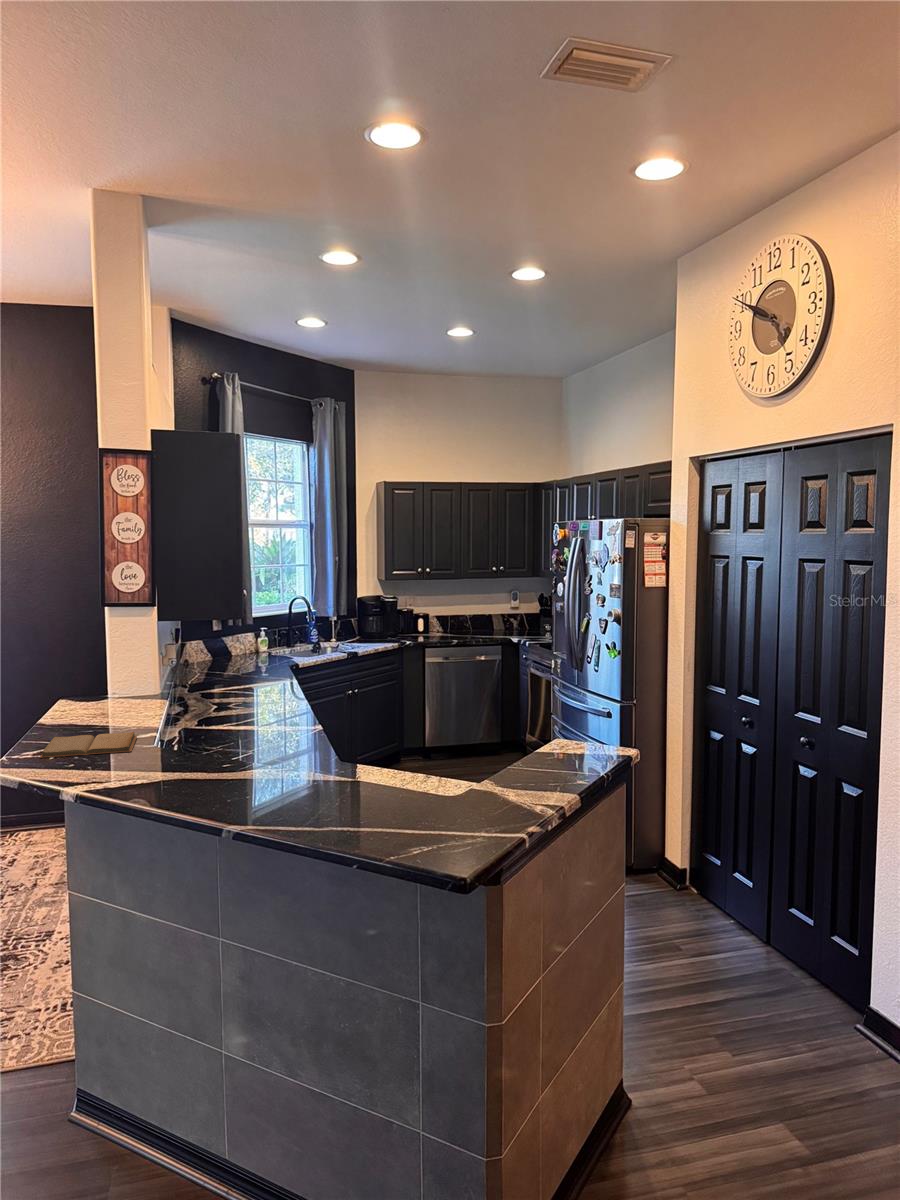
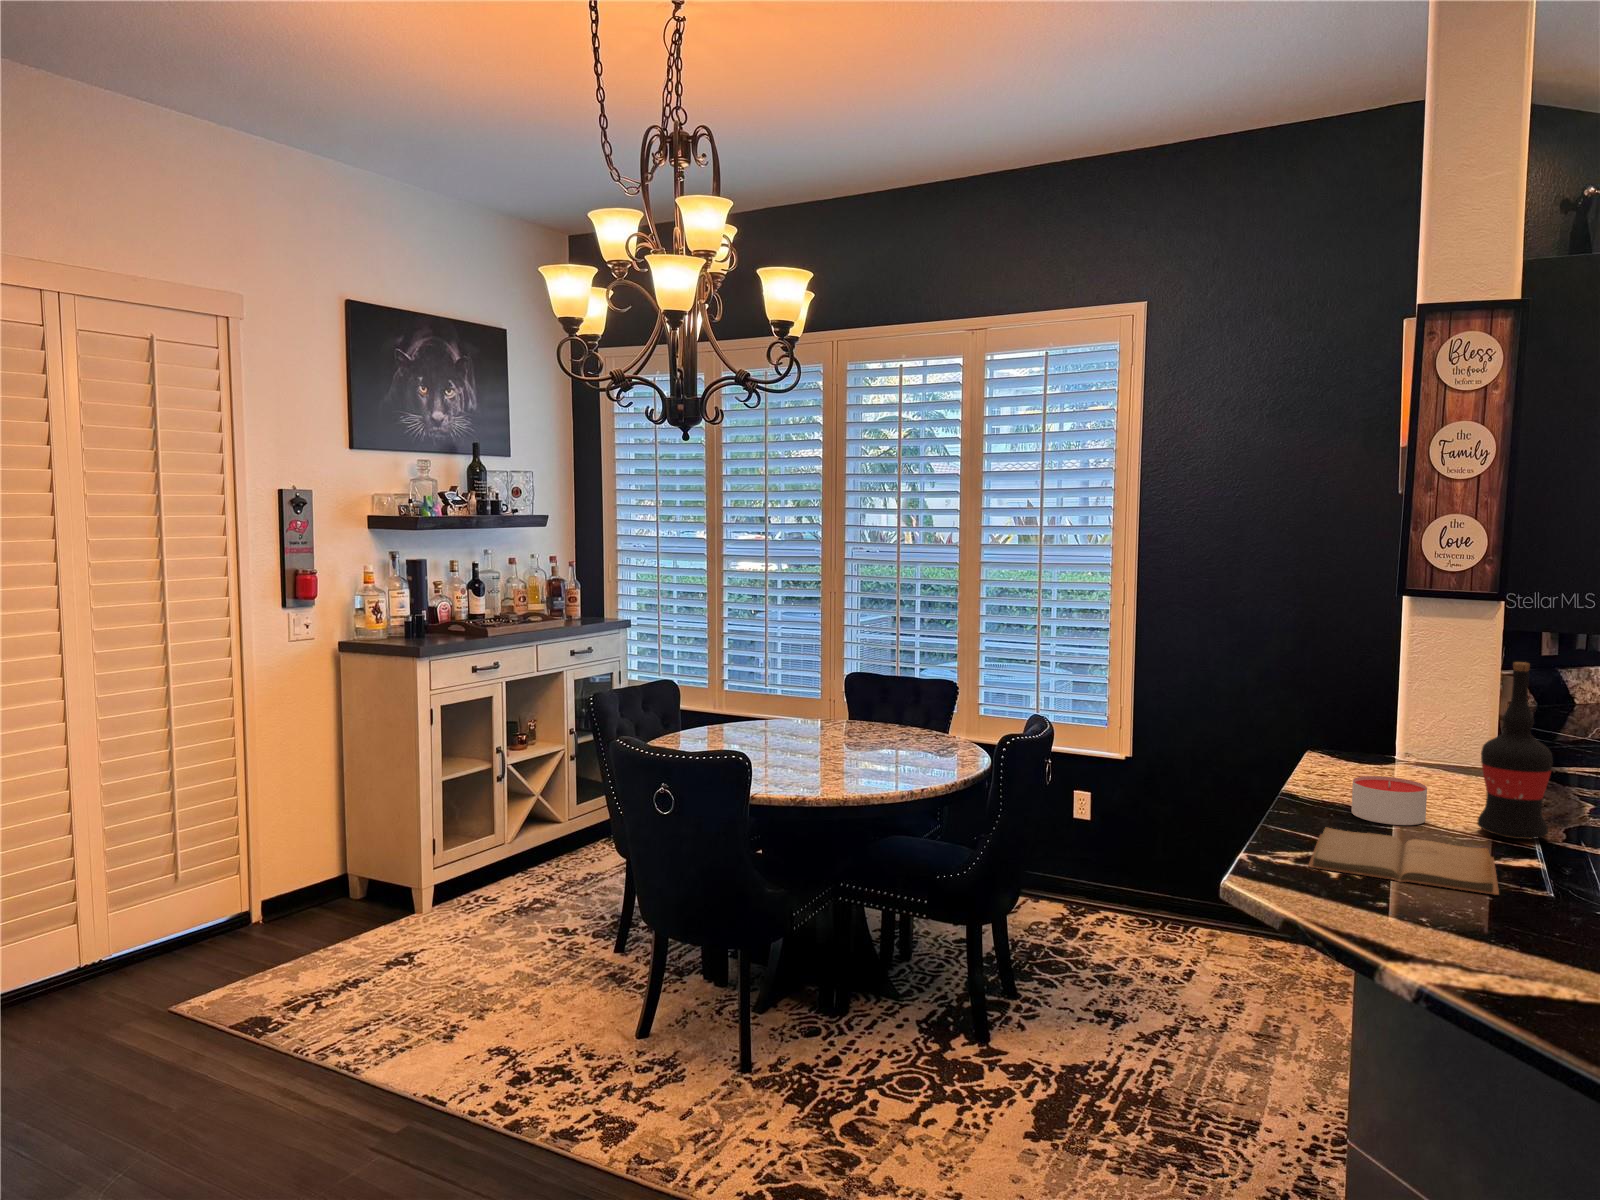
wine bottle: none [136,638,169,726] -> present [1477,662,1553,839]
candle: none [74,706,113,731] -> present [1351,776,1427,825]

